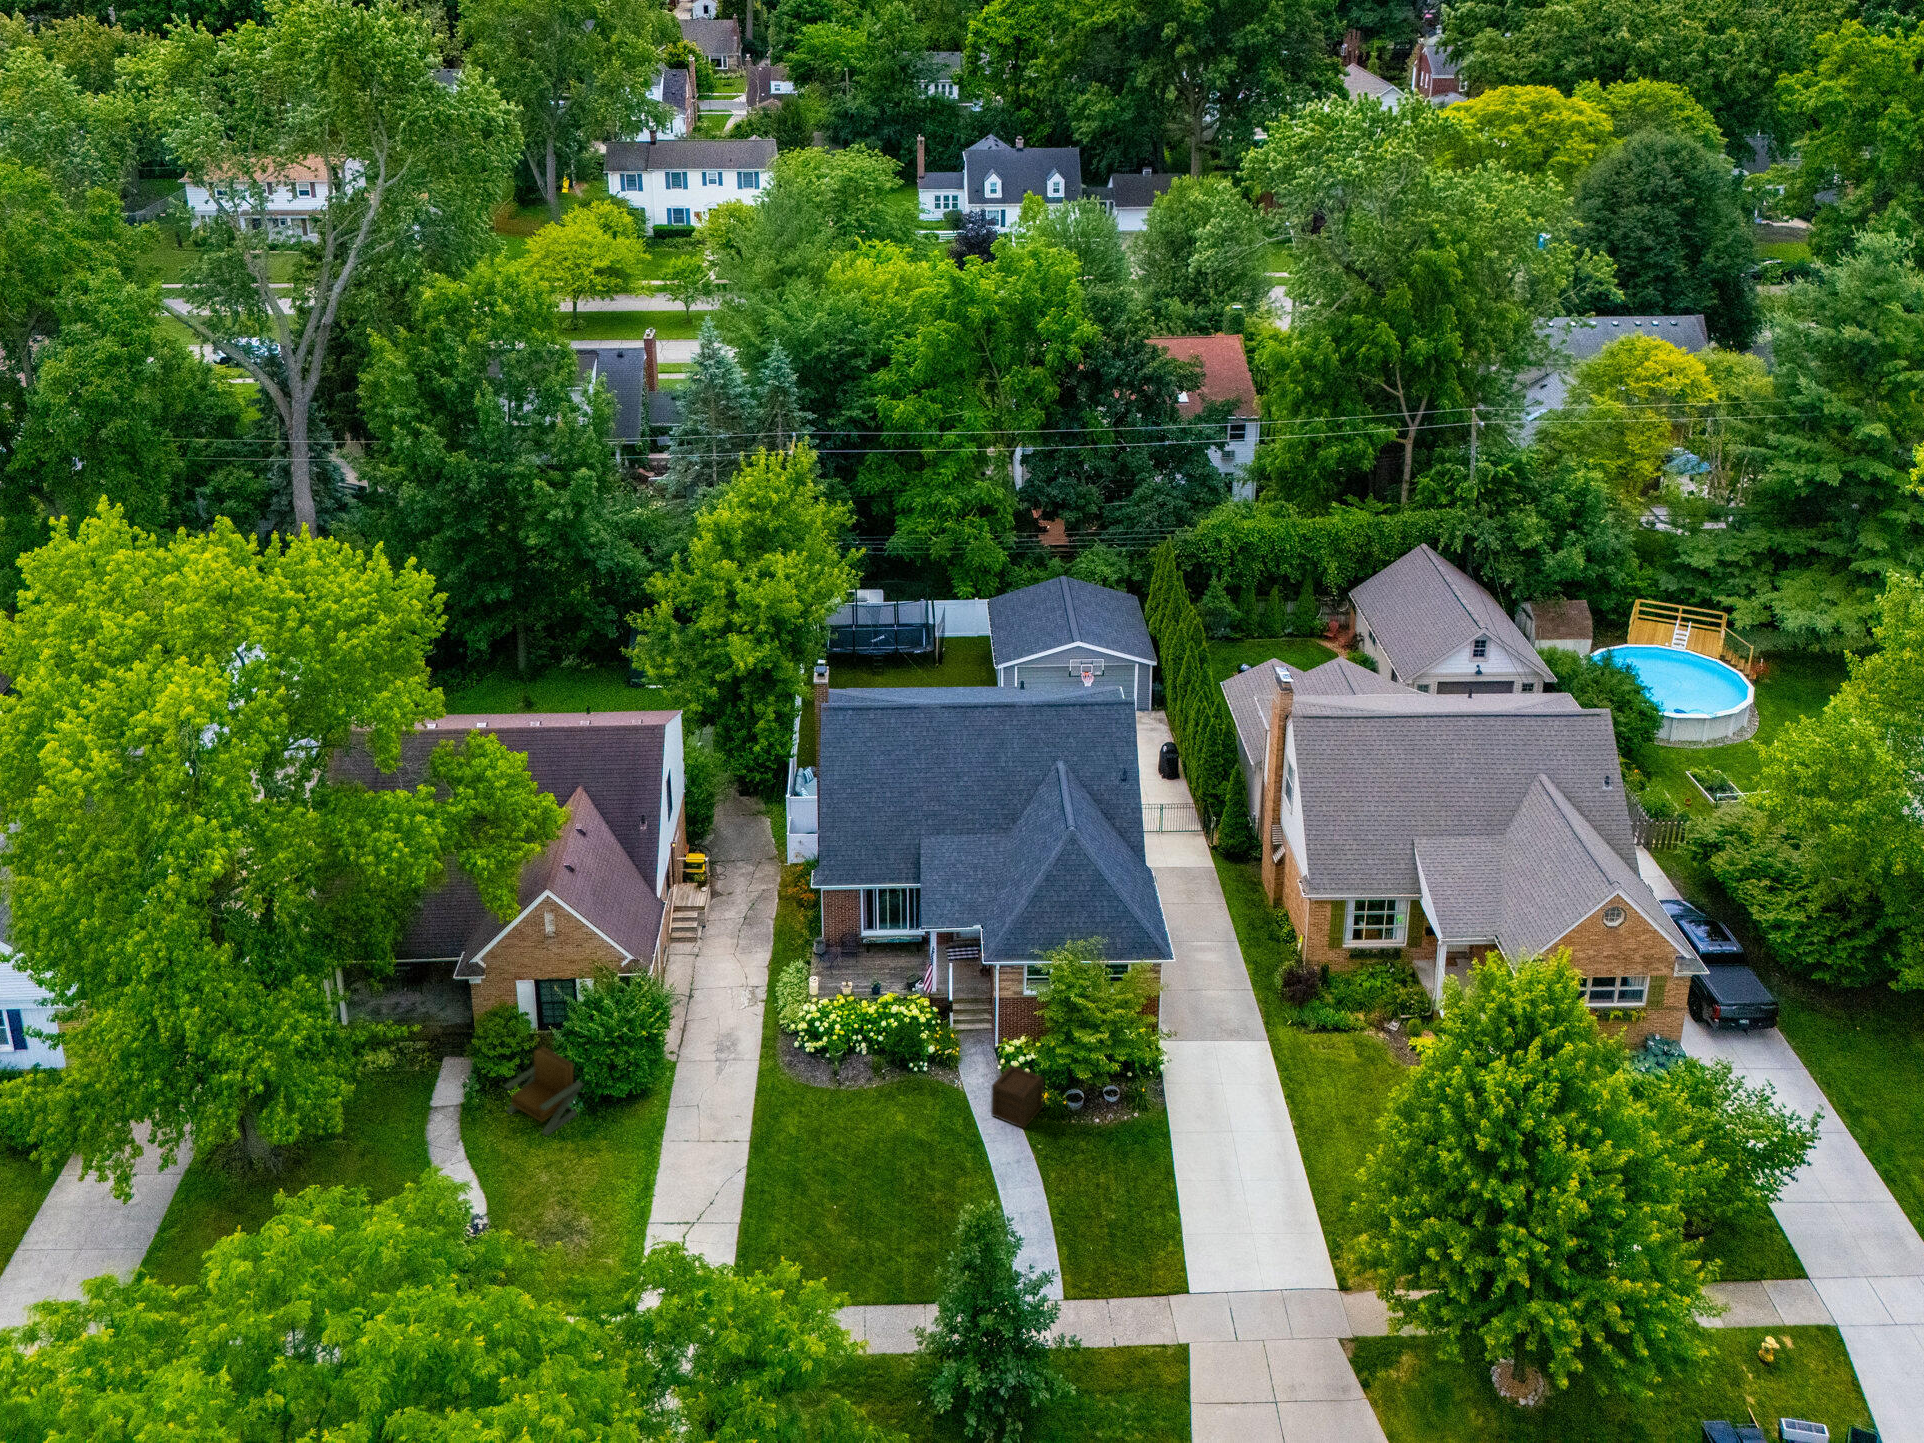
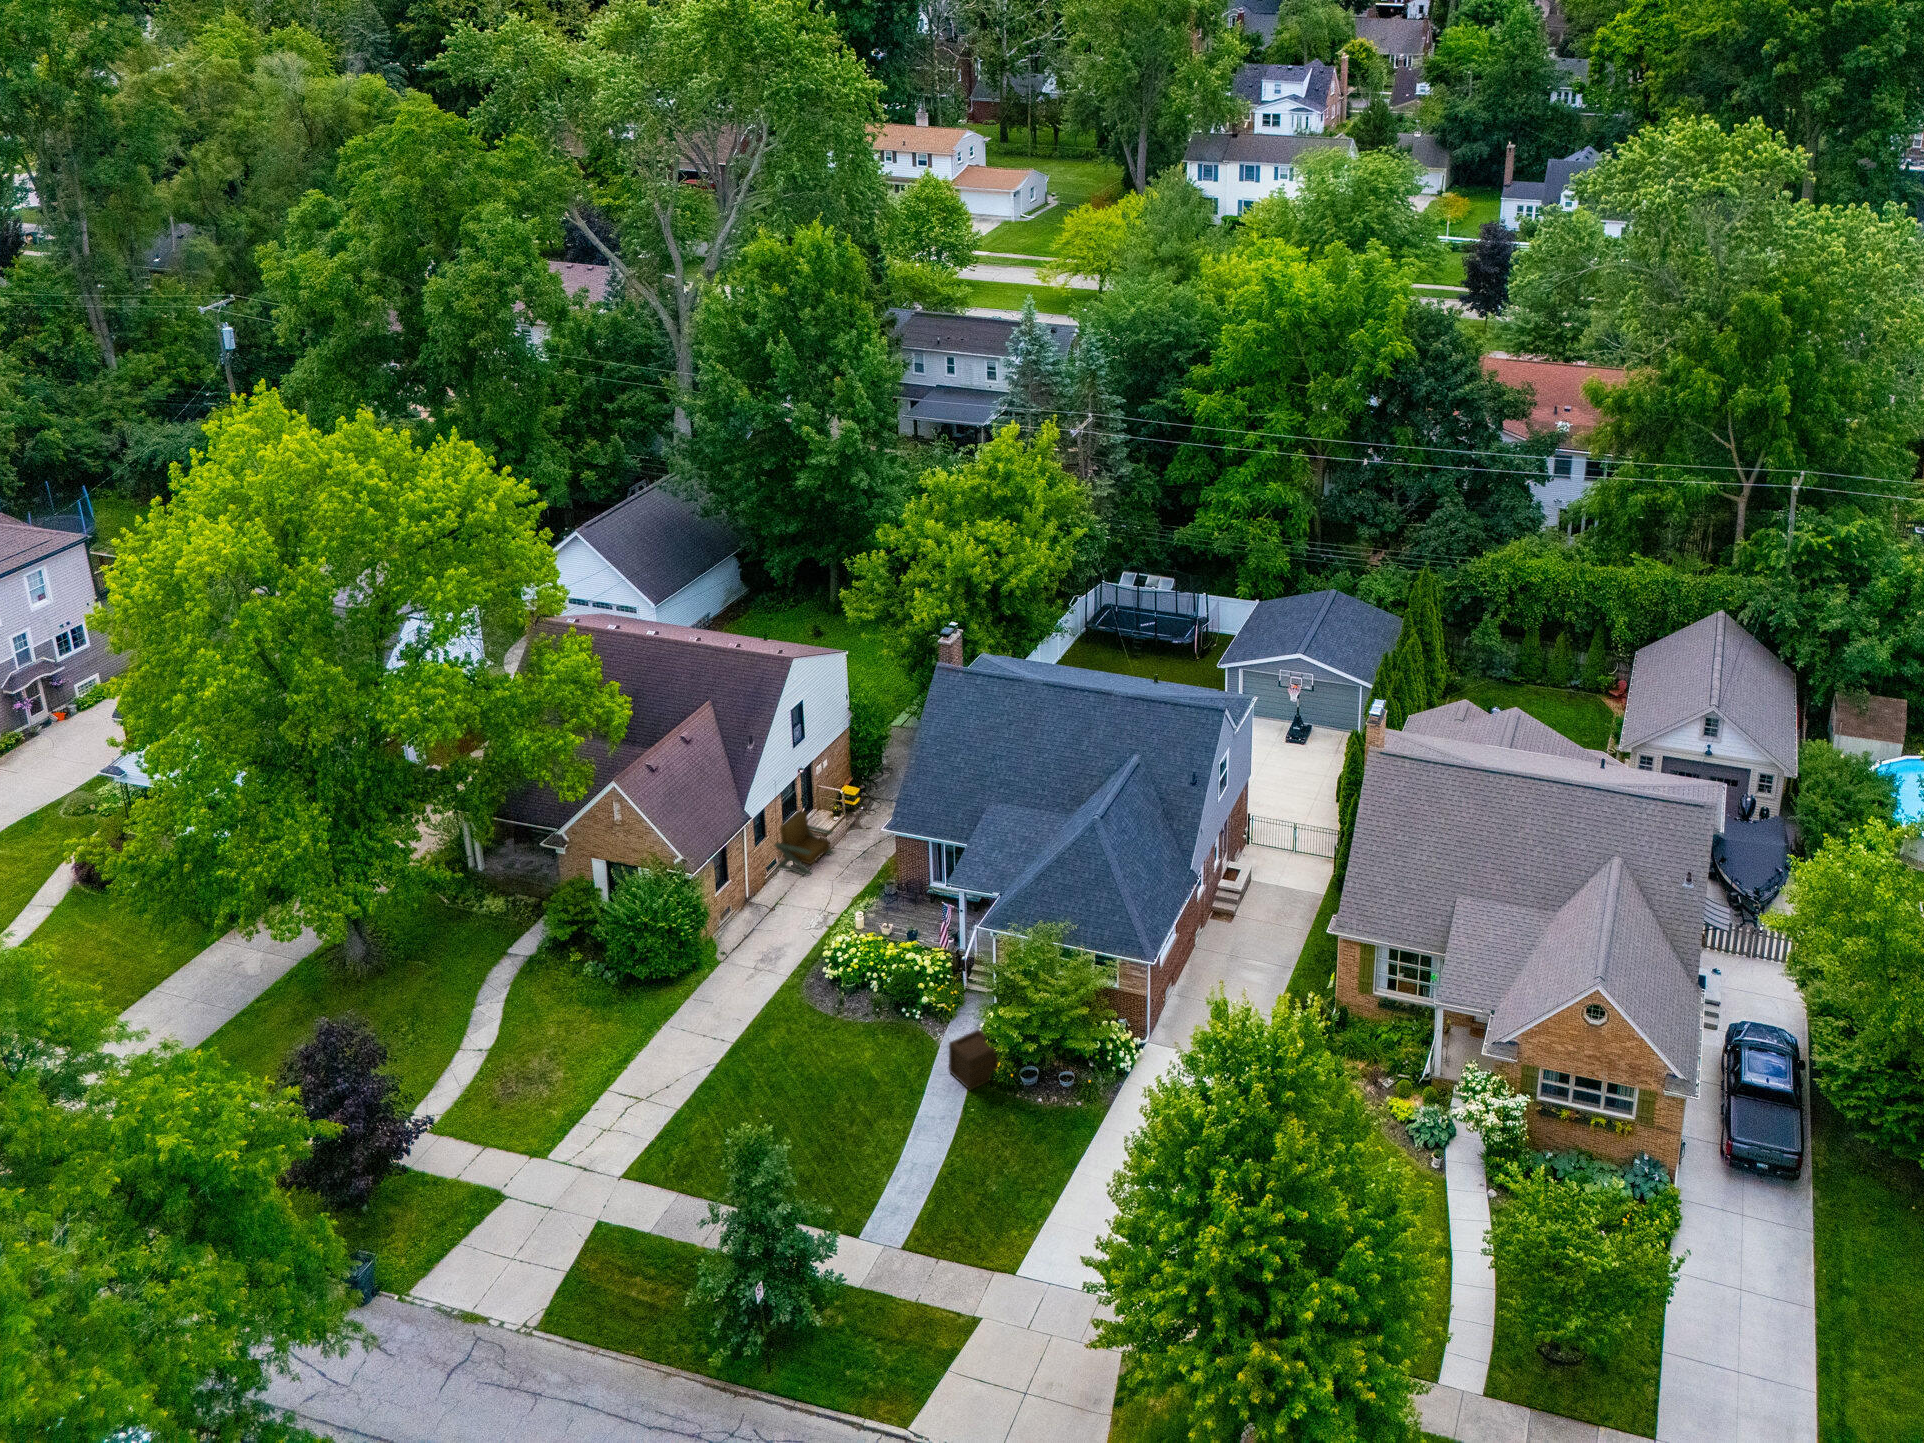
lounge chair: present [505,1047,583,1135] -> present [775,811,834,876]

